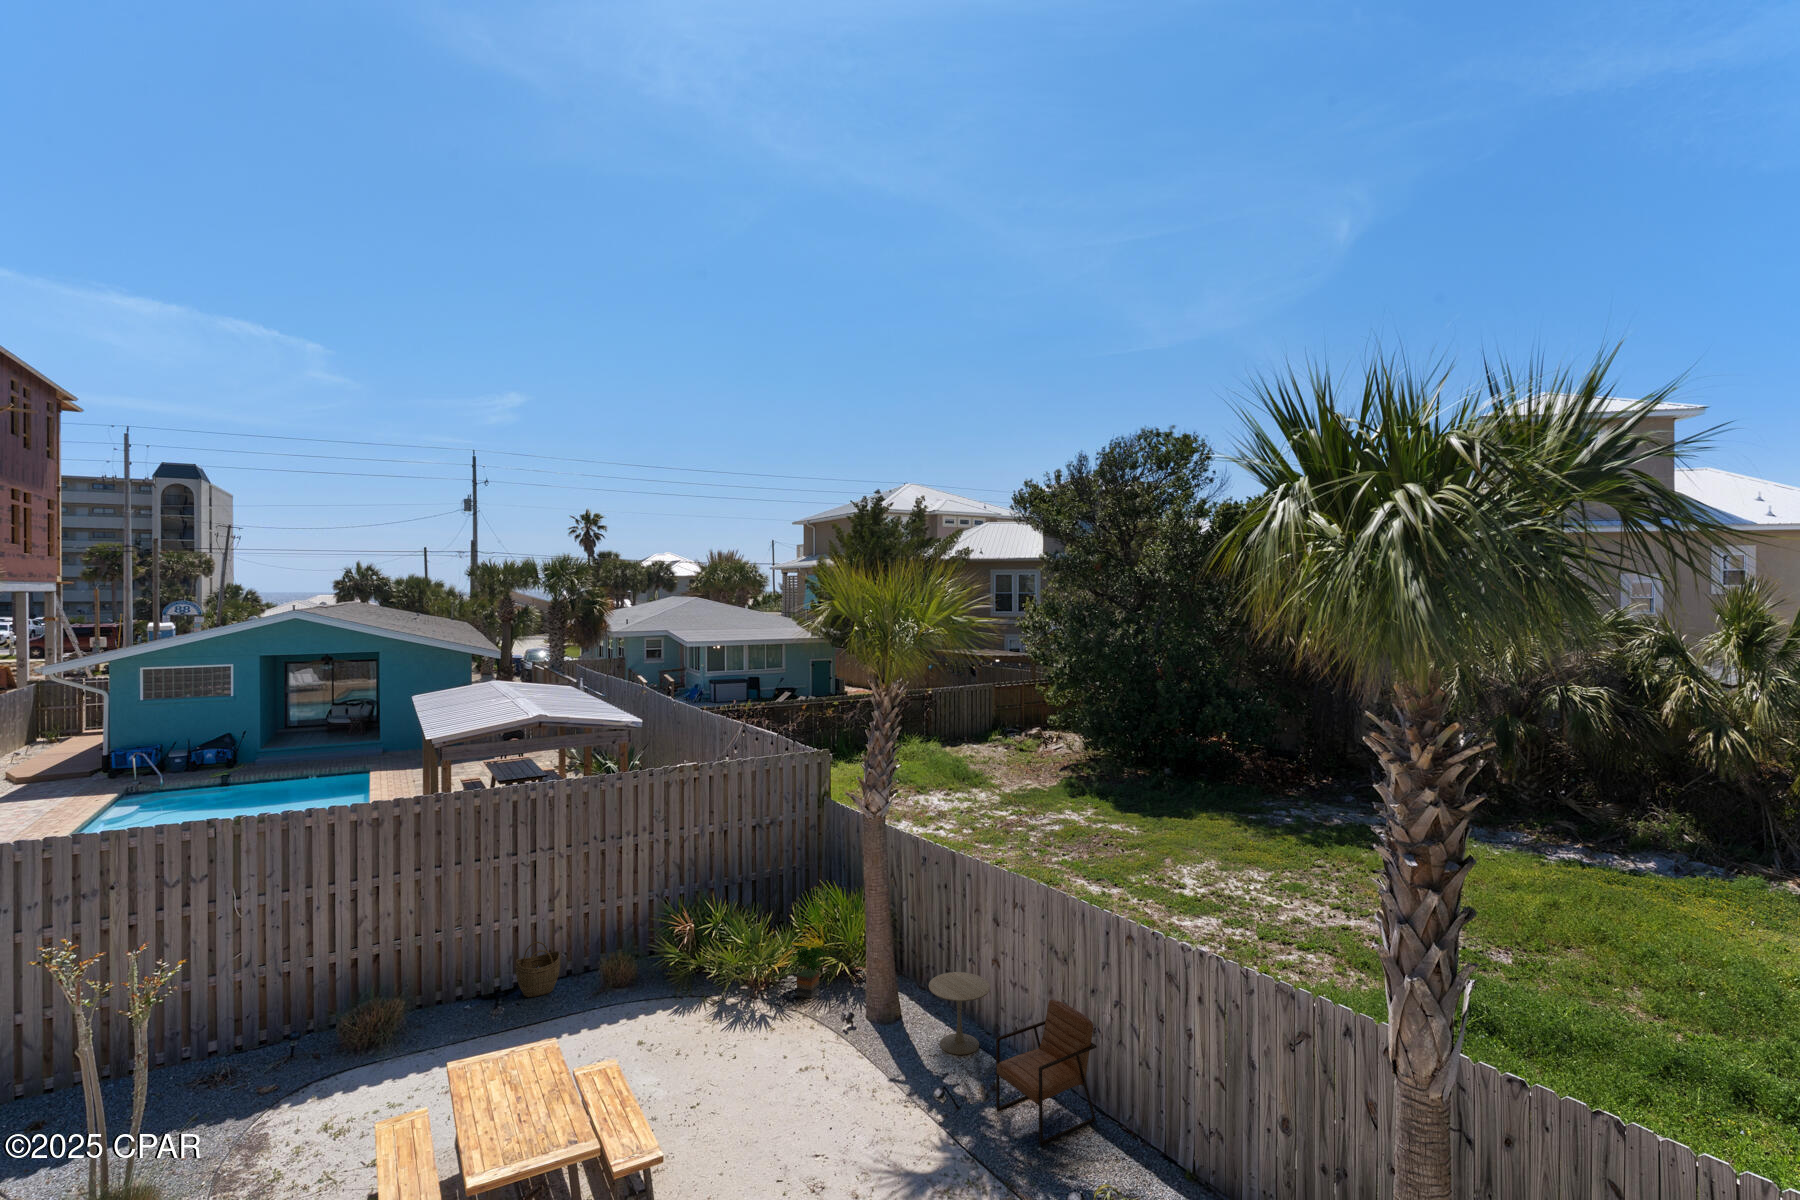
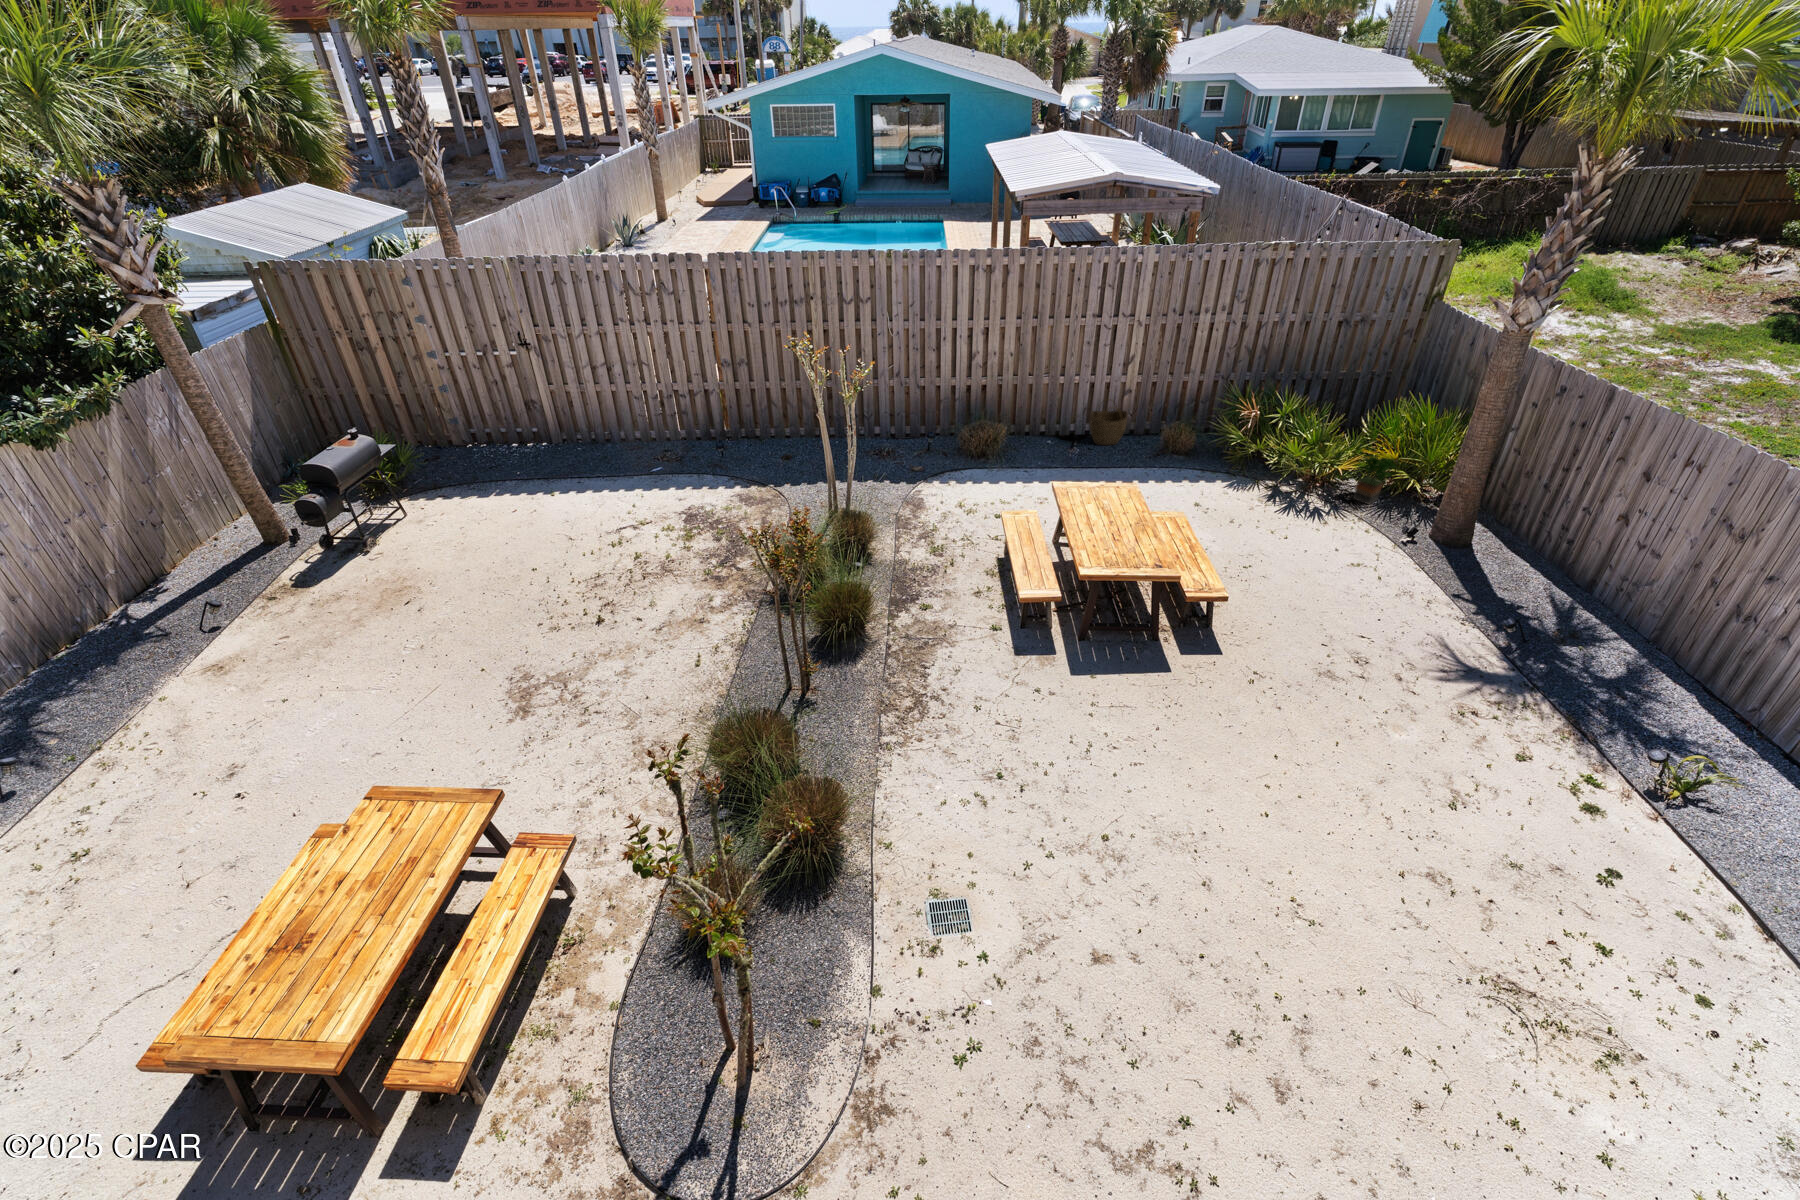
side table: present [929,972,990,1055] -> none [1512,516,1605,598]
chair: present [996,1000,1097,1146] -> none [1570,574,1752,701]

